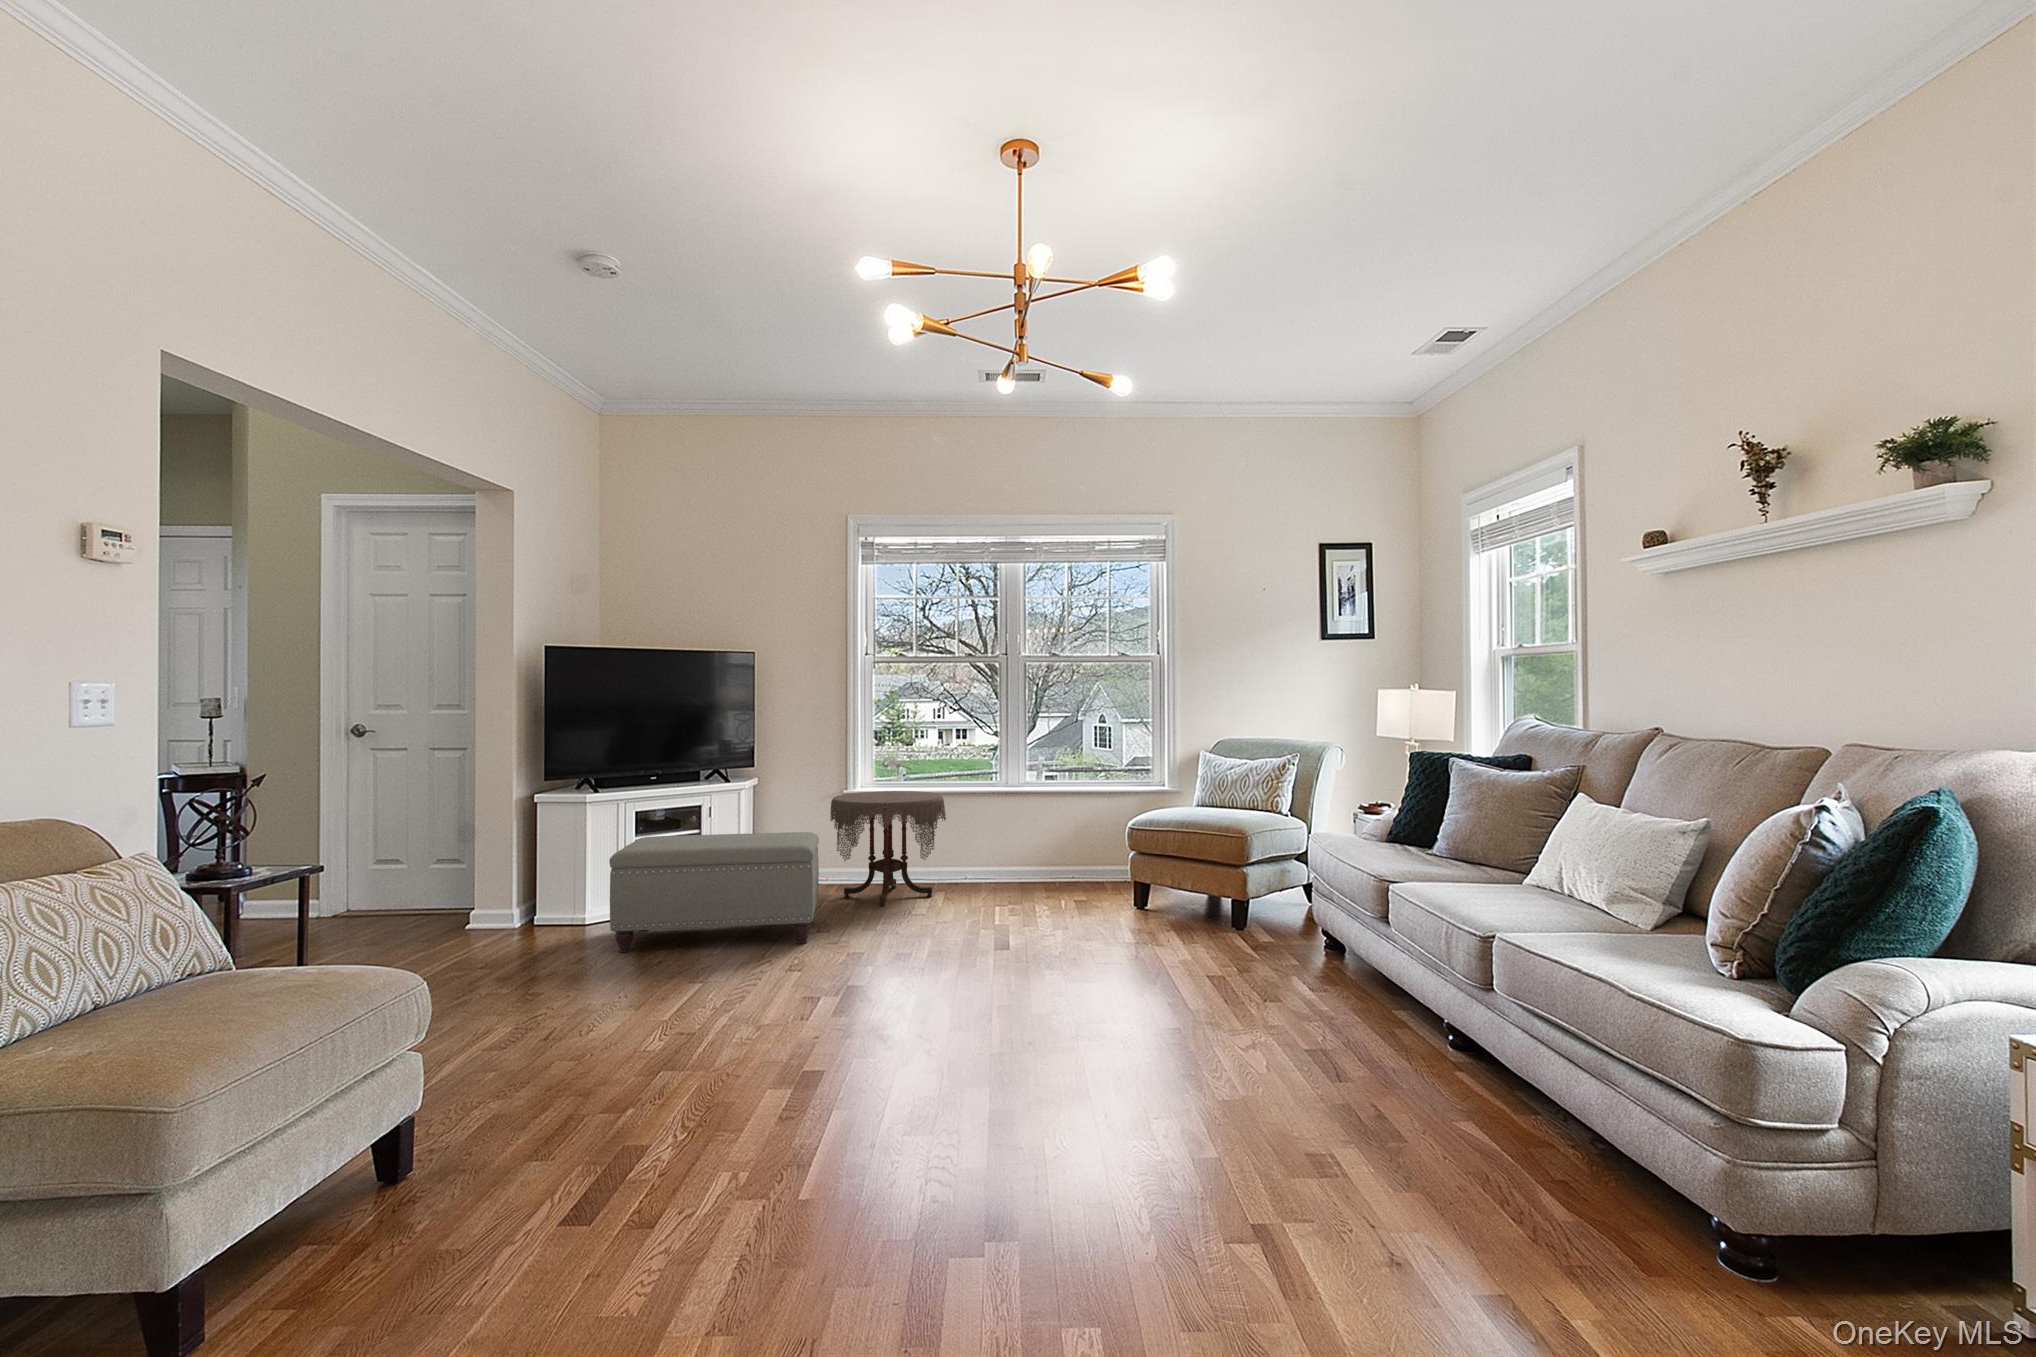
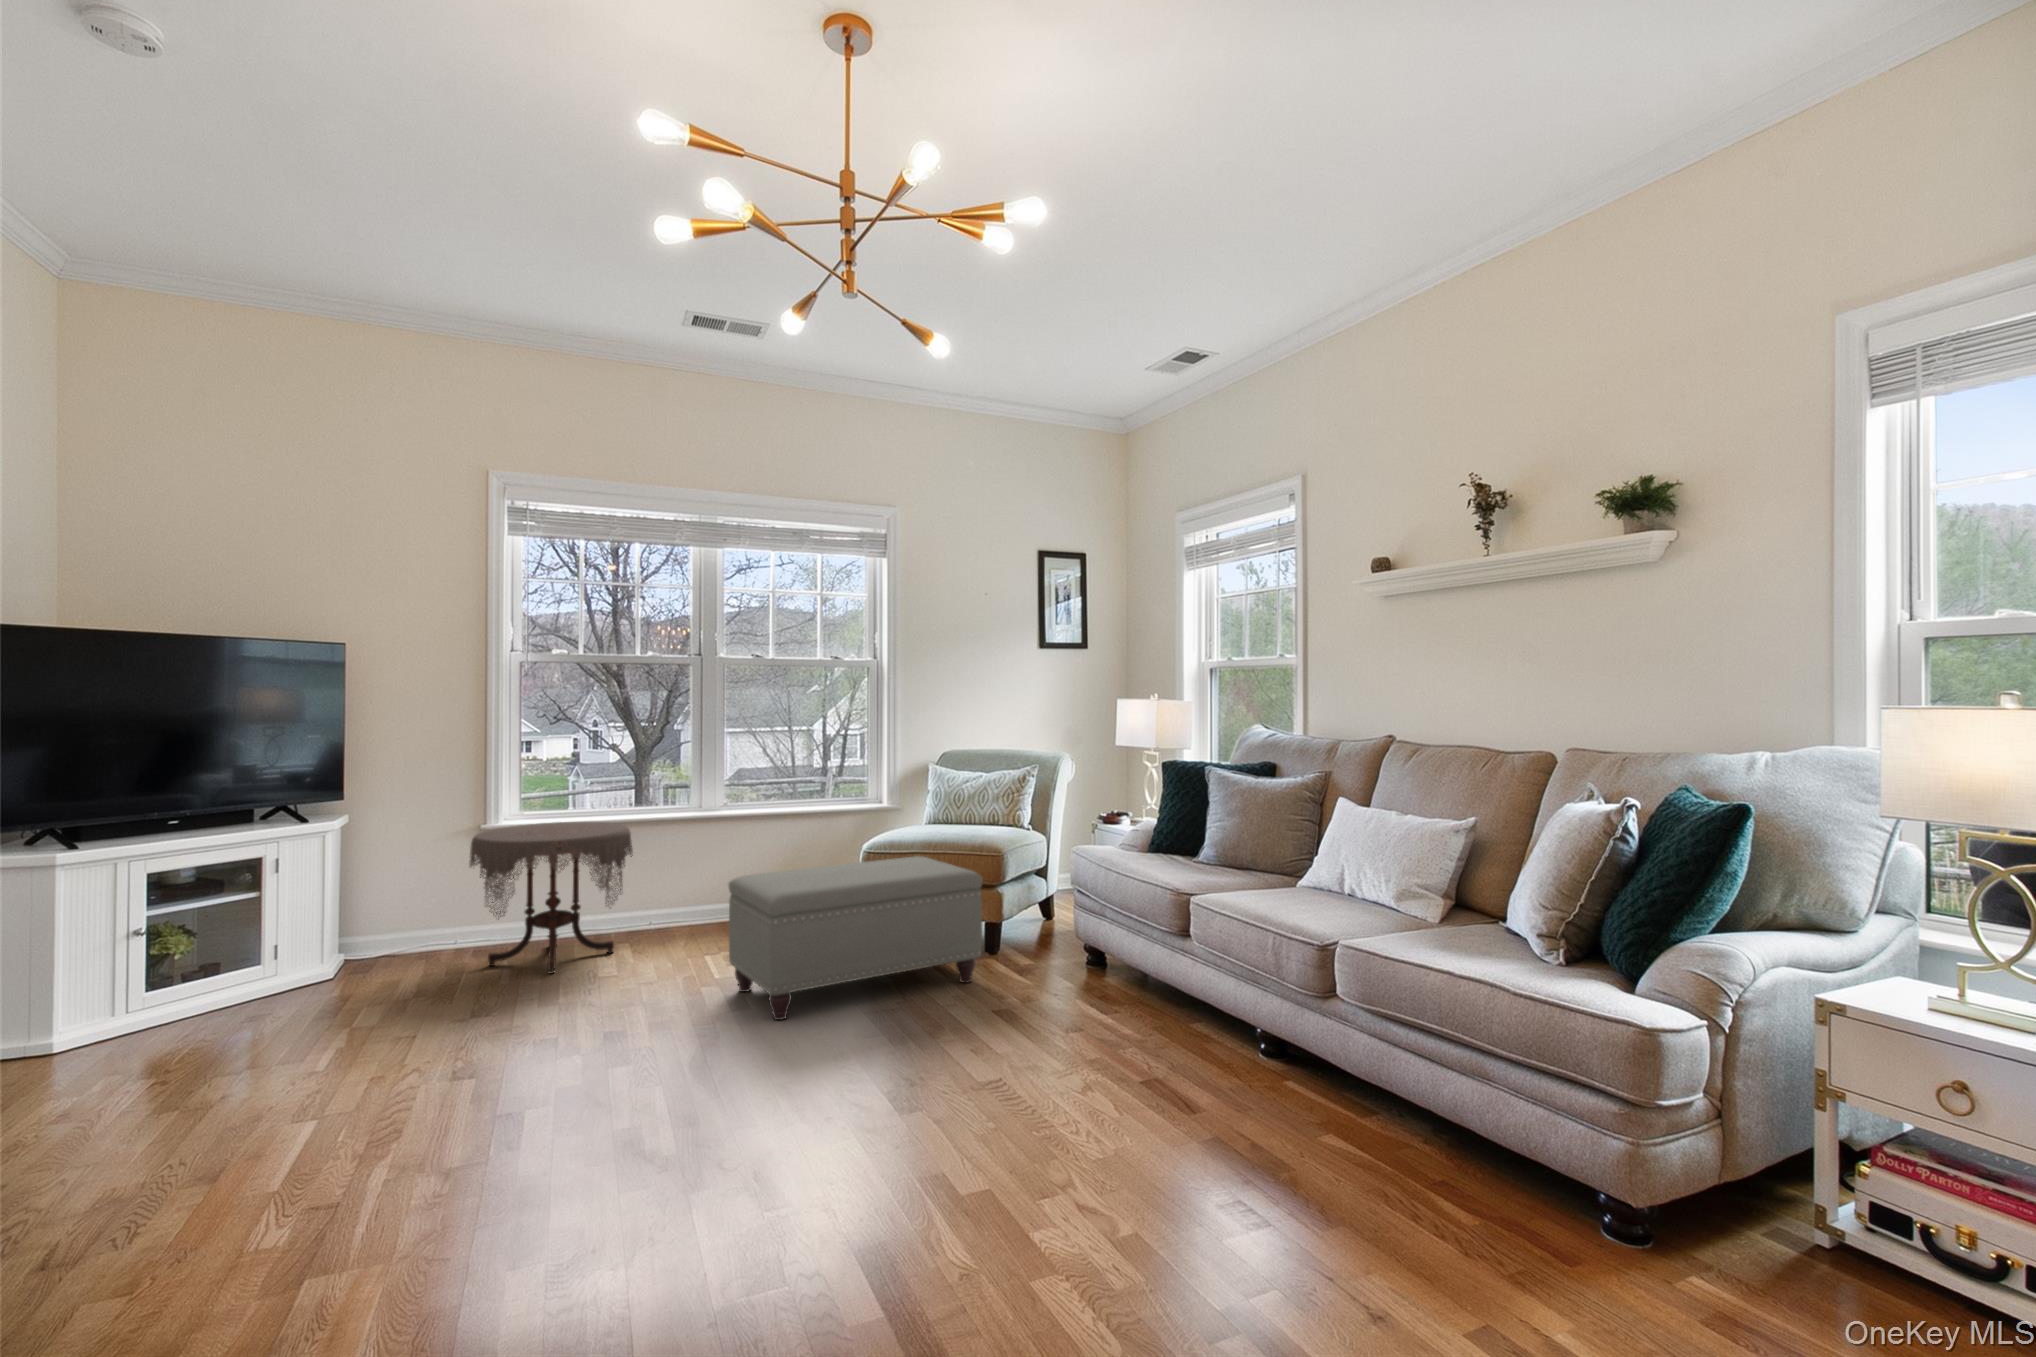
ottoman: present [609,832,819,952] -> present [728,856,983,1020]

